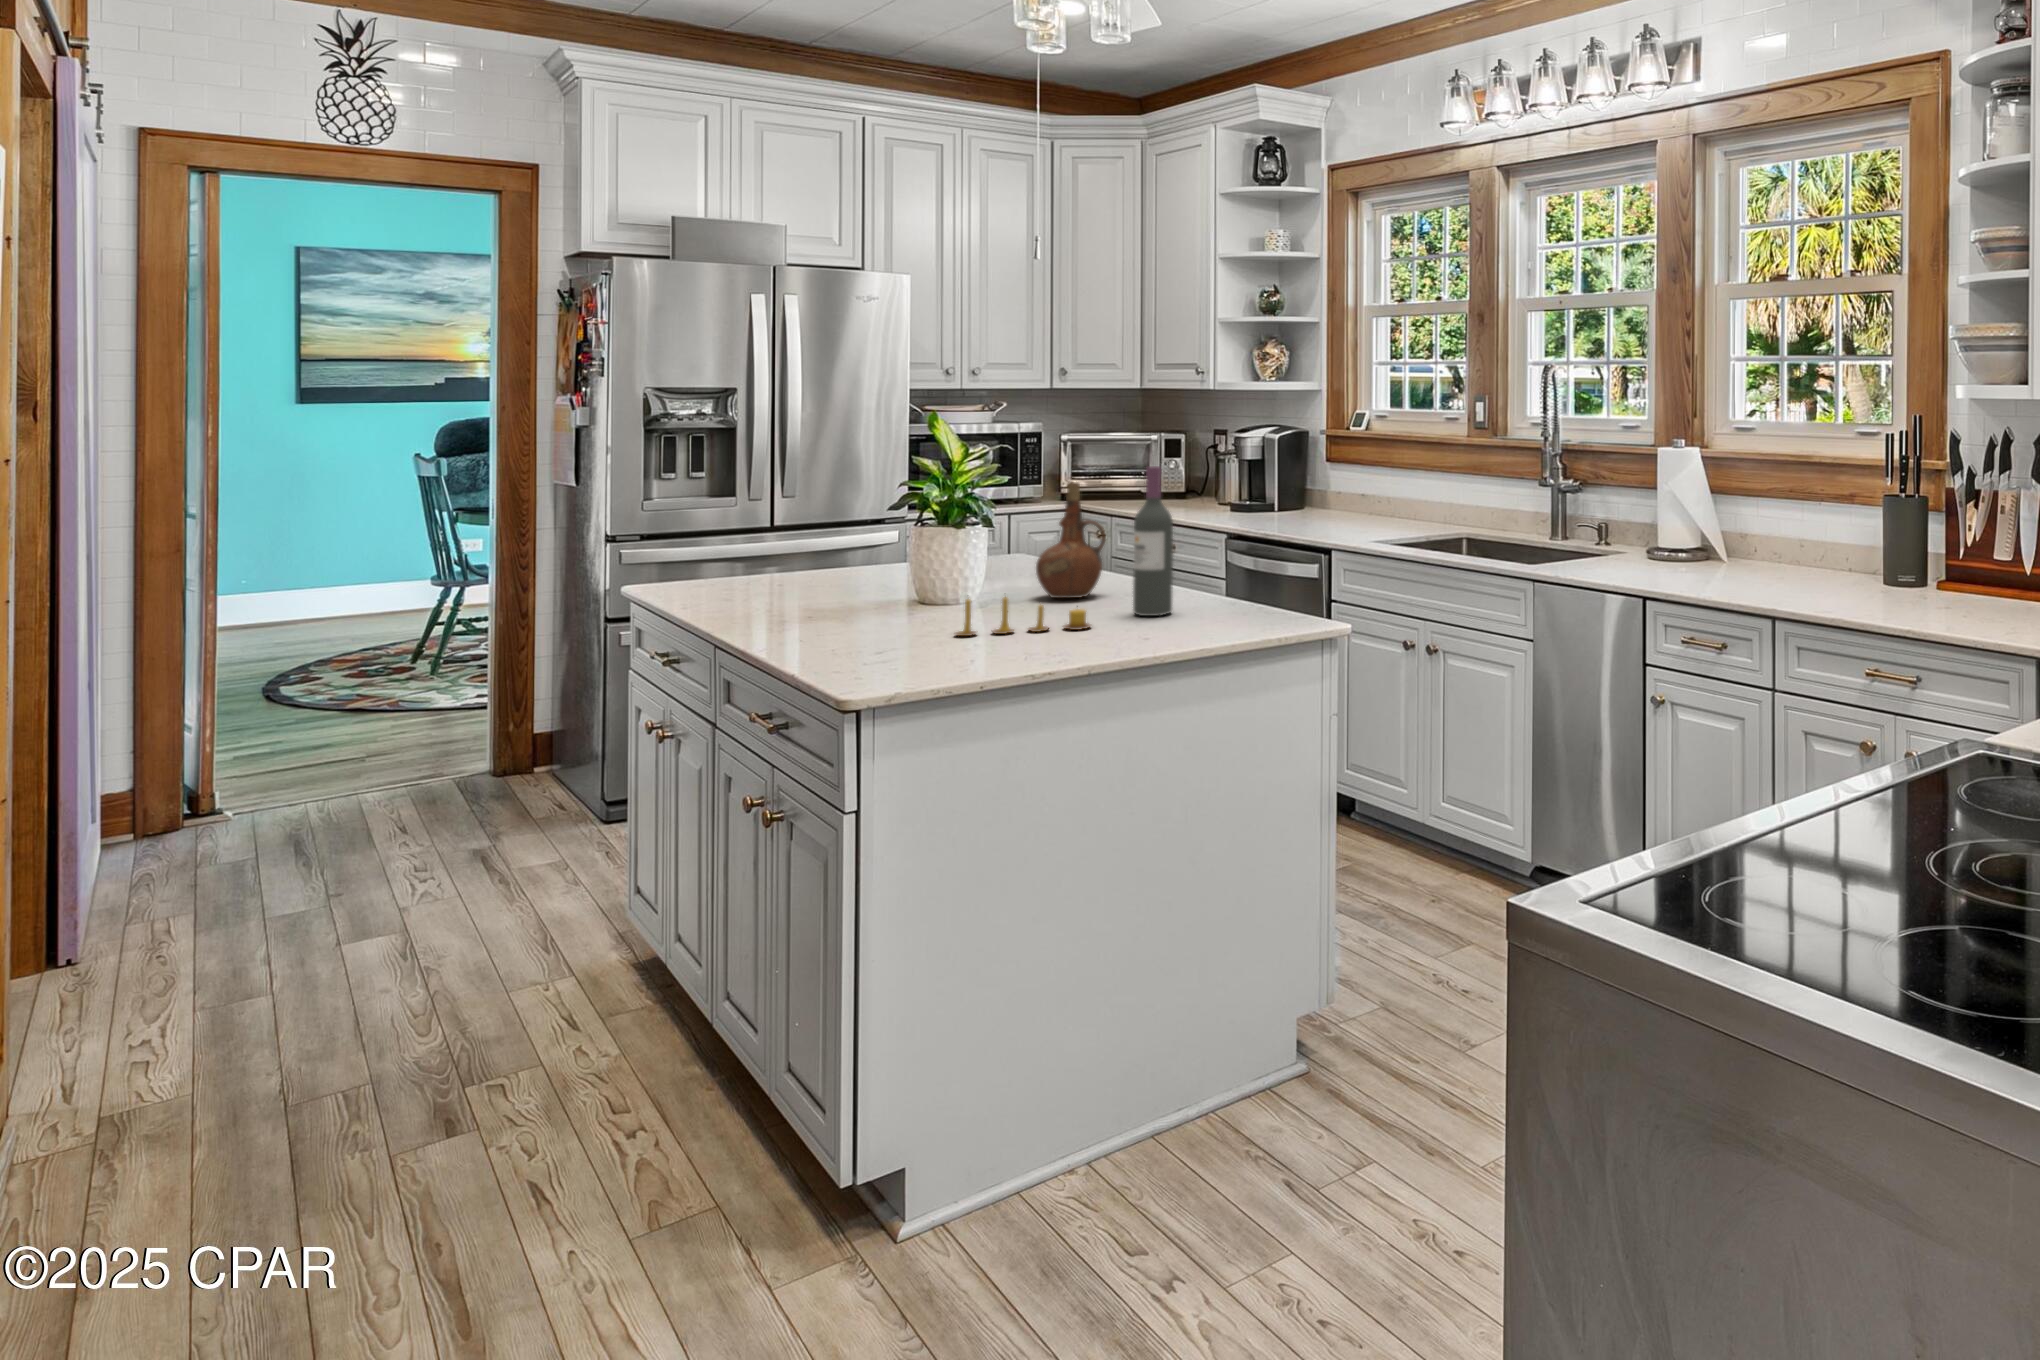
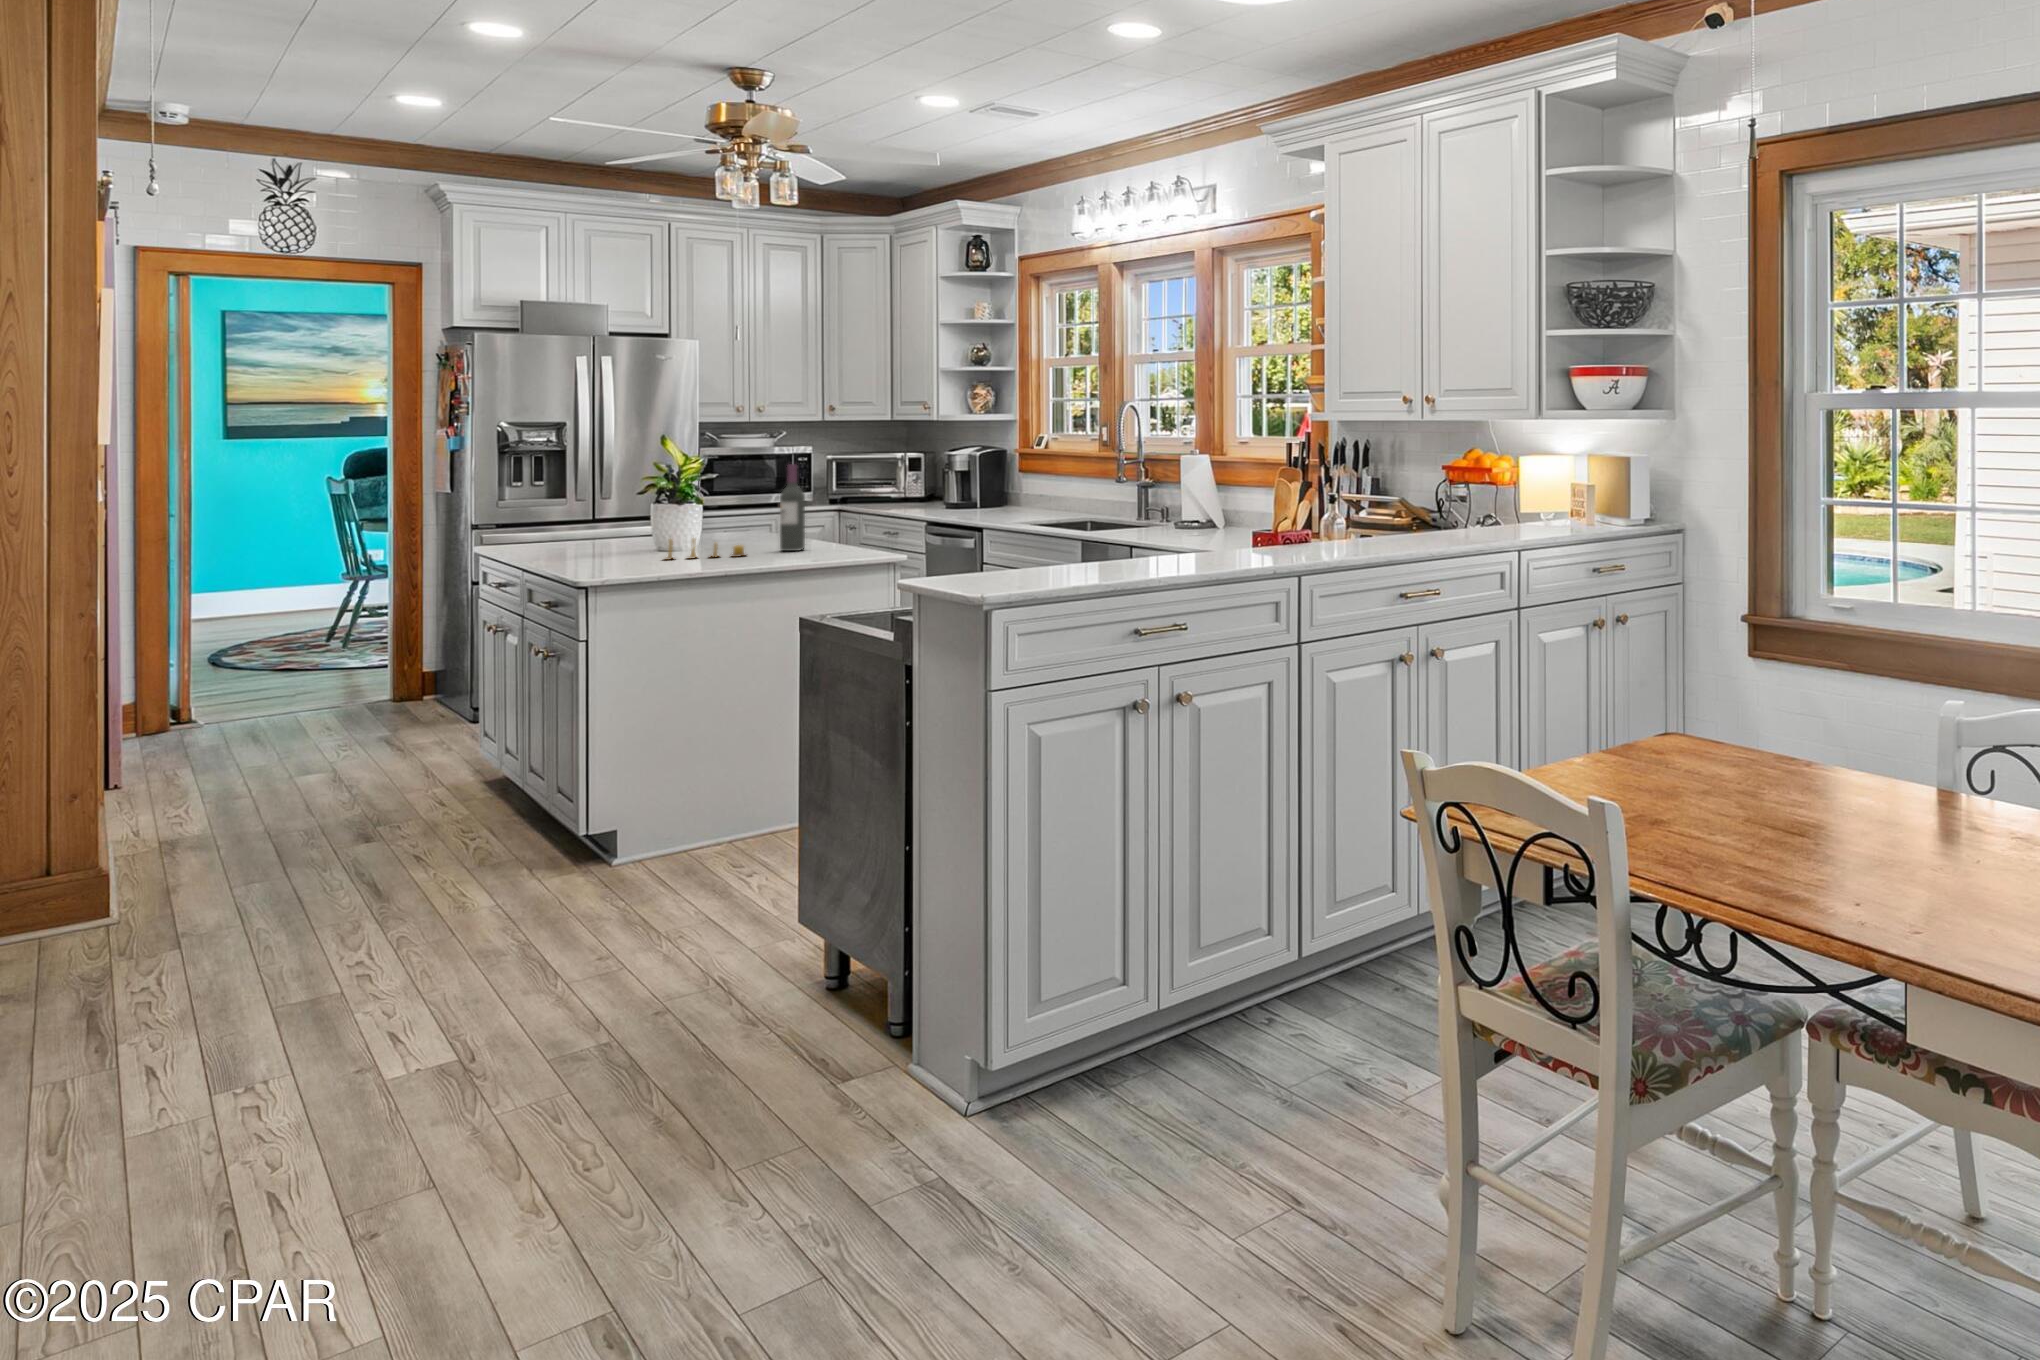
ceramic pitcher: present [1036,482,1106,598] -> none [730,476,776,545]

